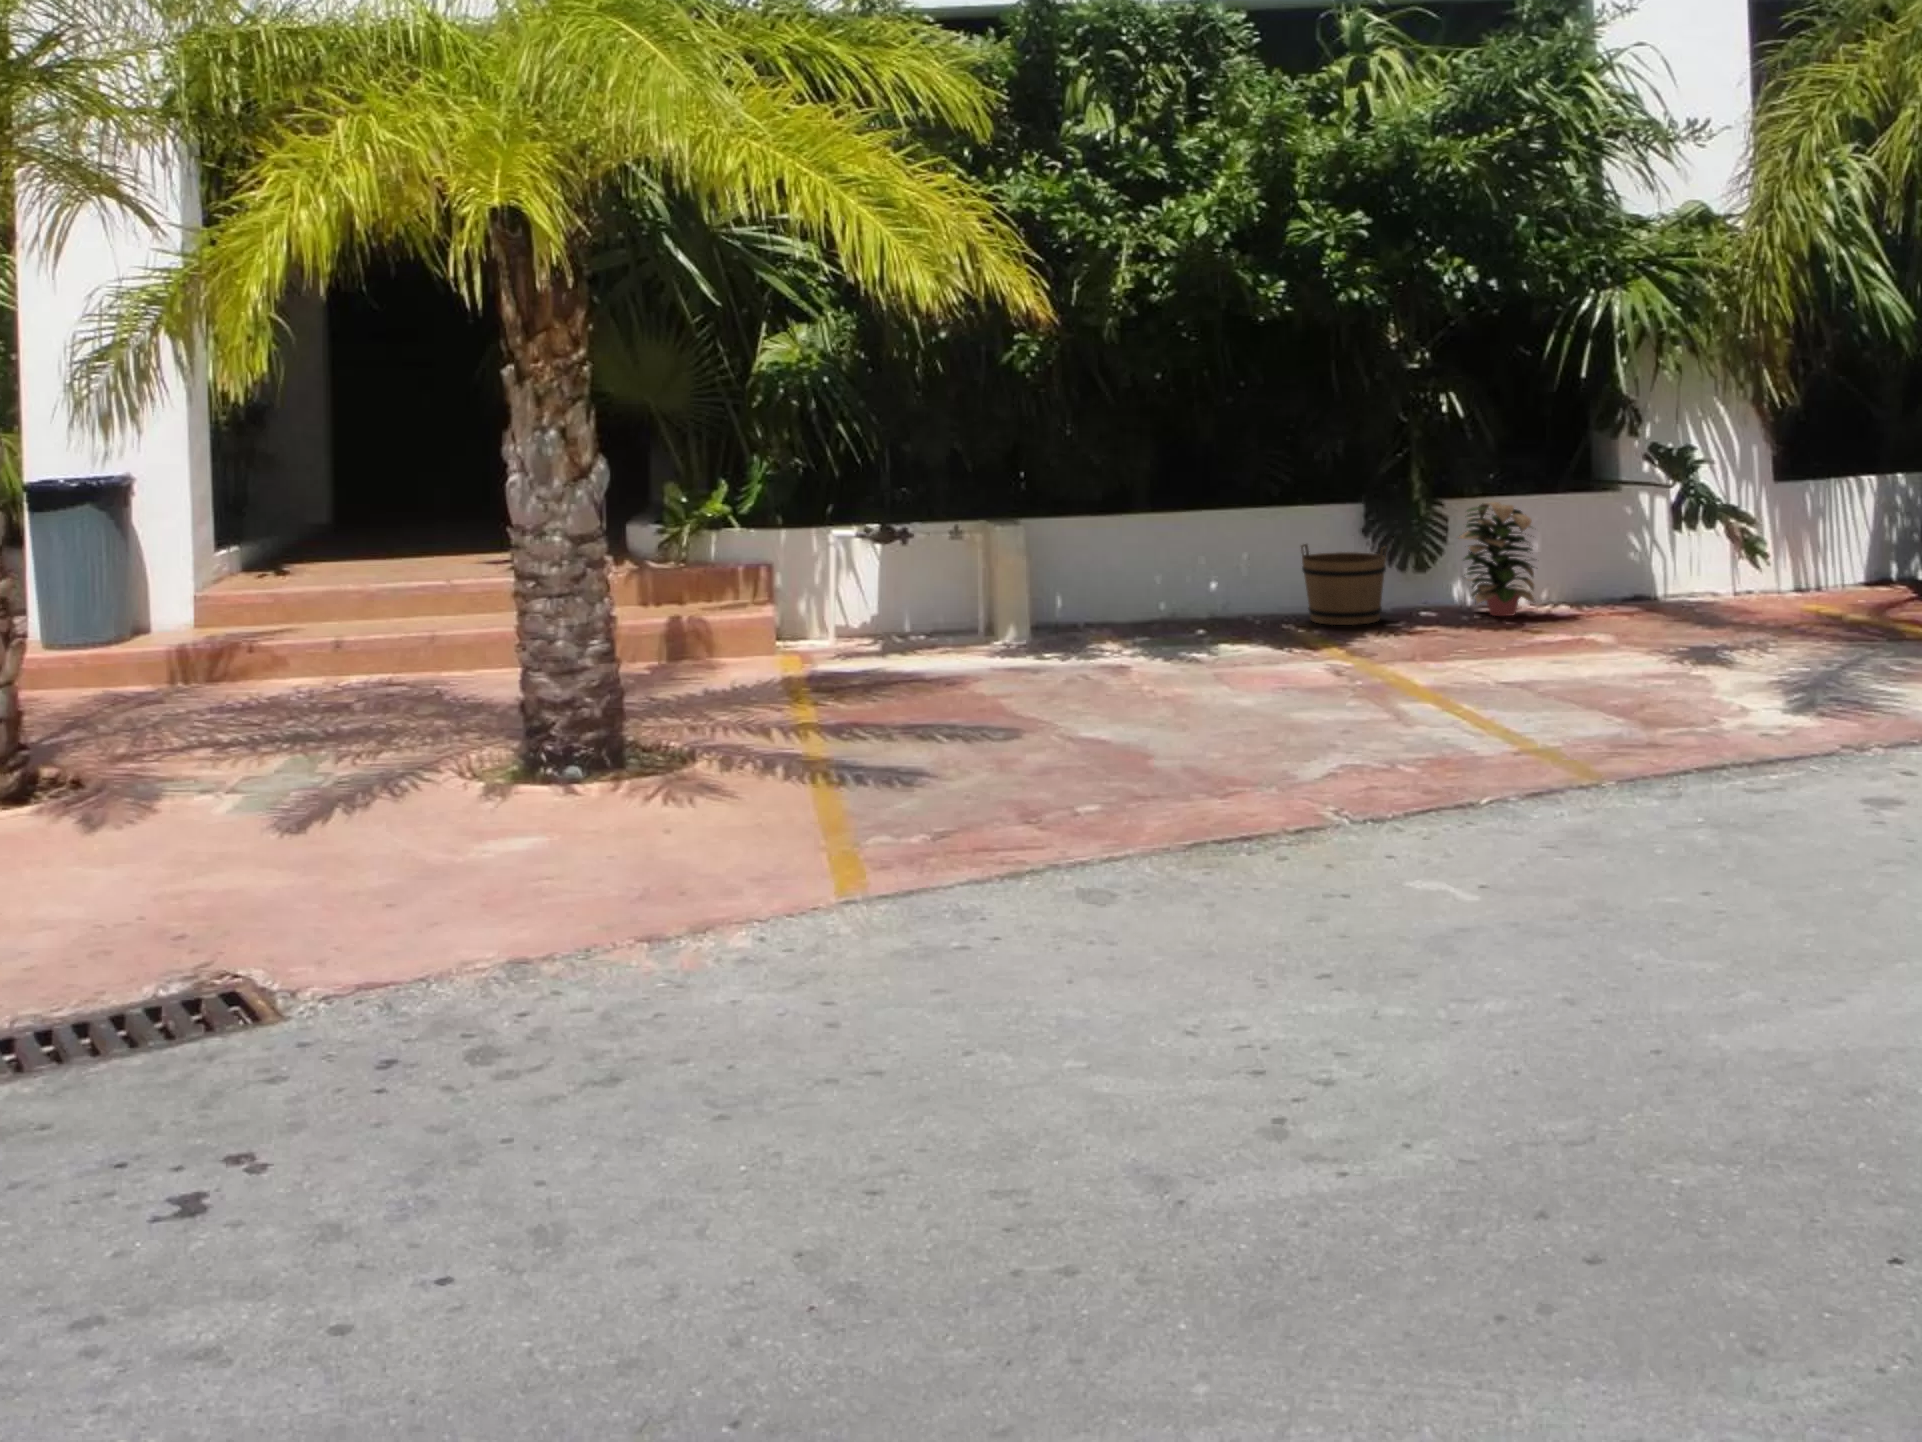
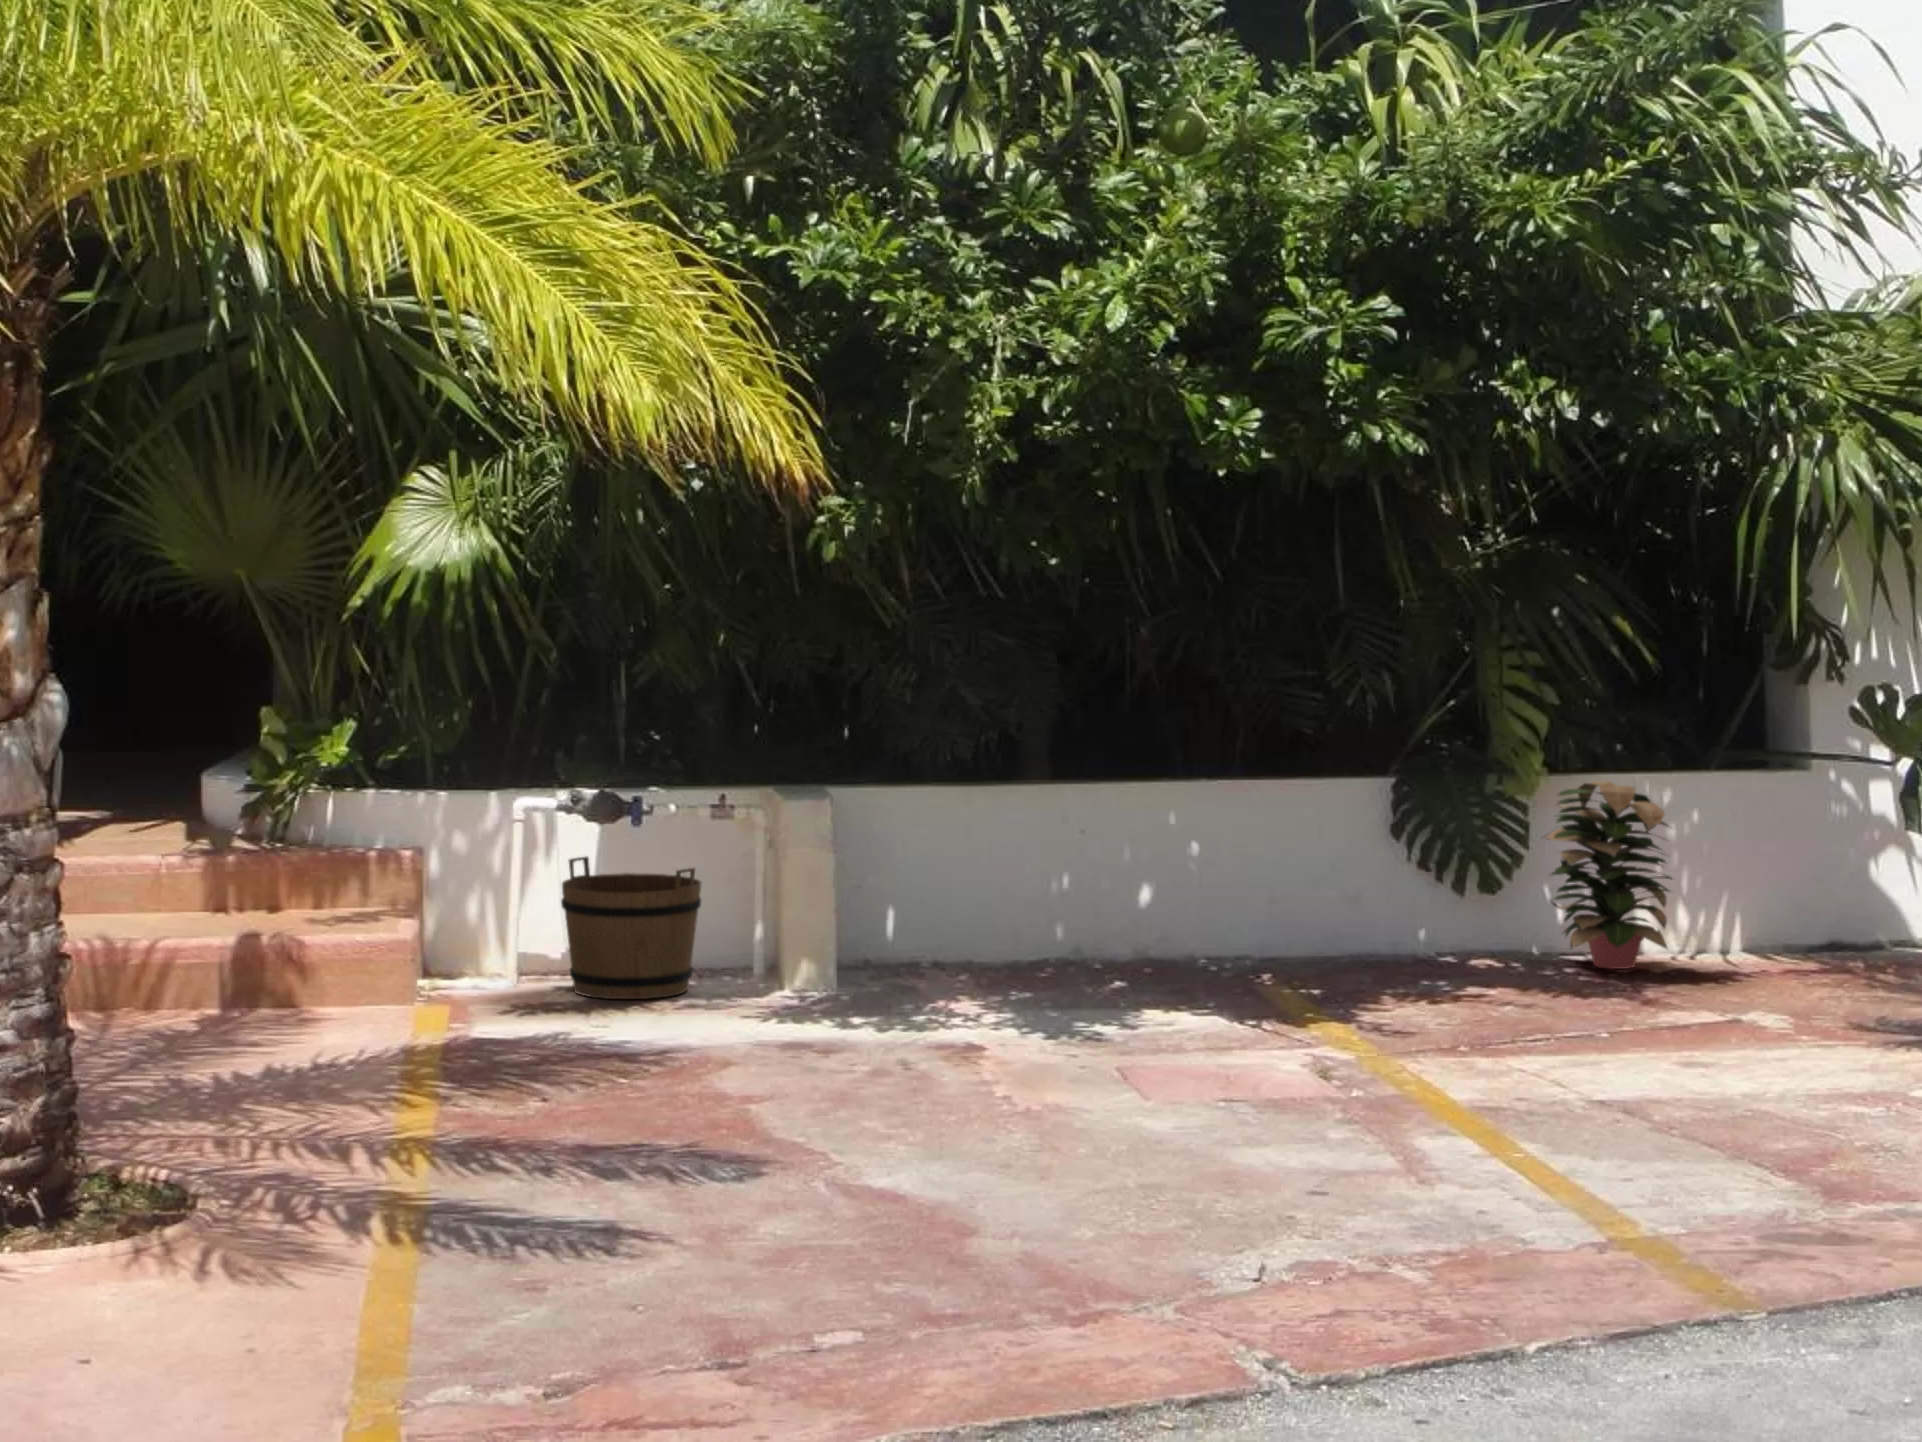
bucket: present [1301,544,1386,625] -> present [561,856,701,999]

